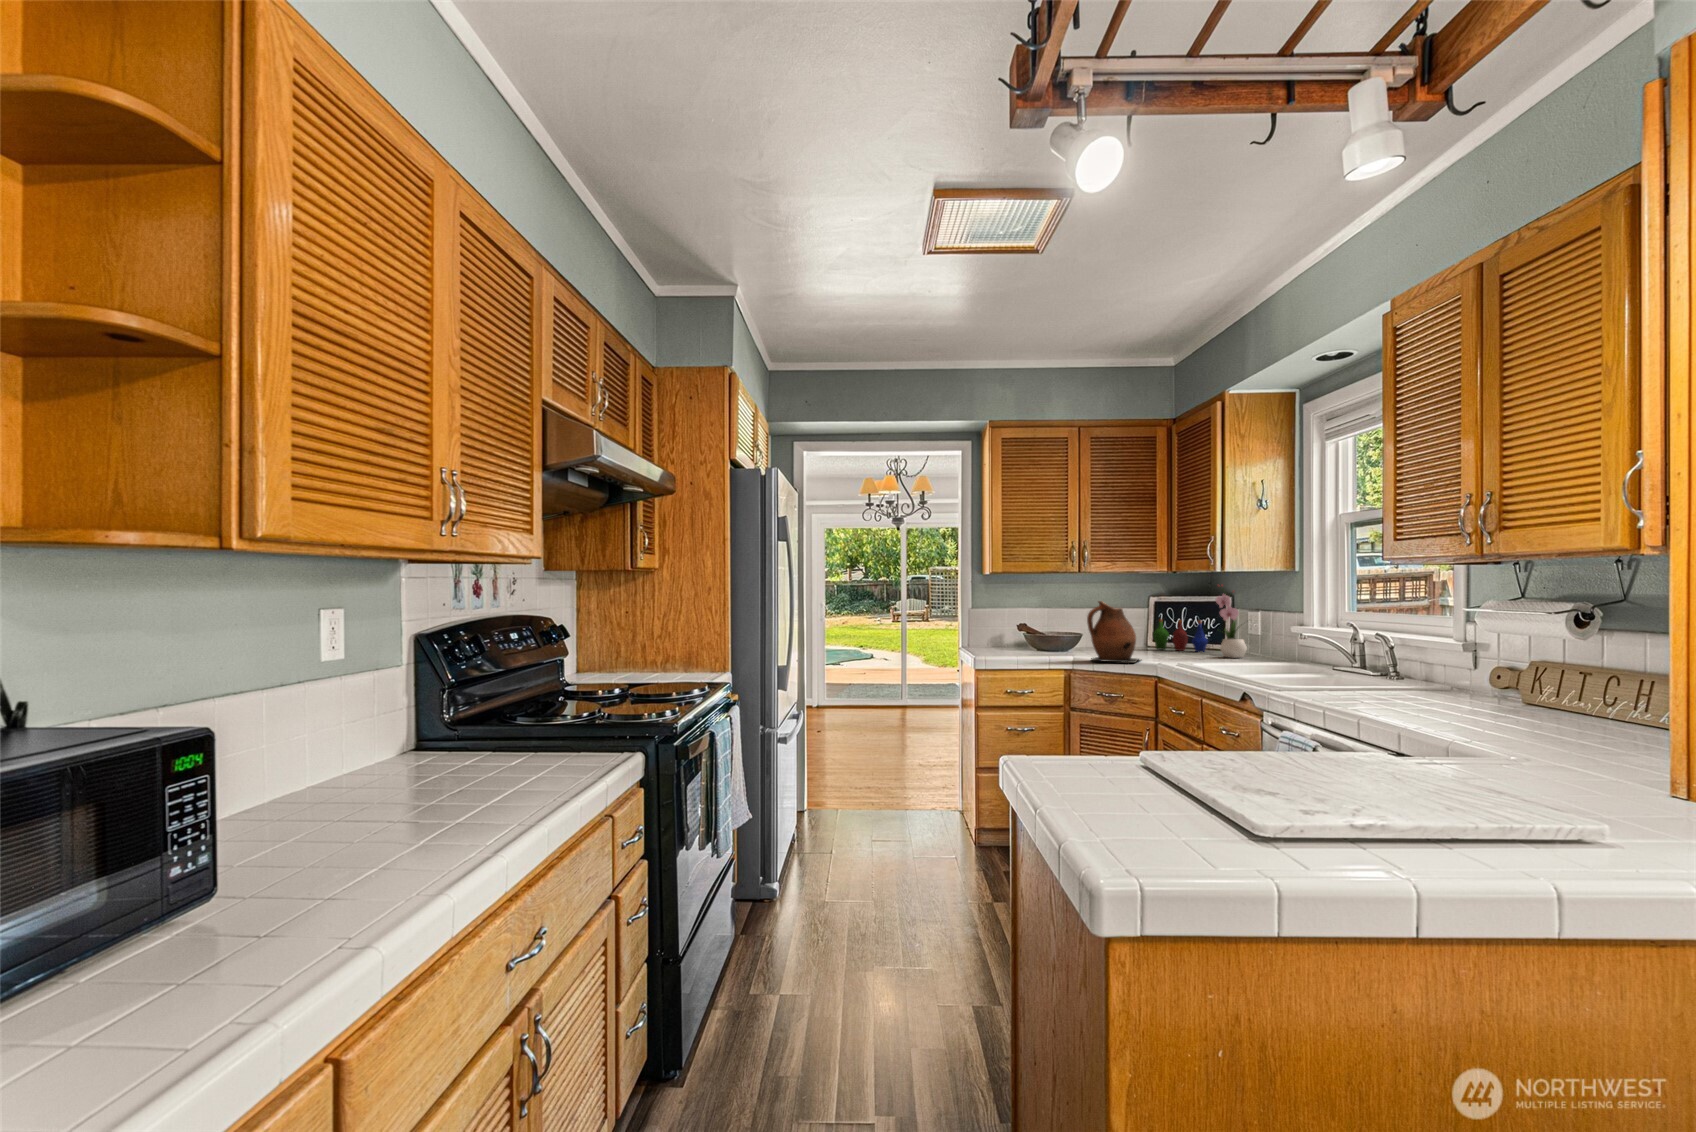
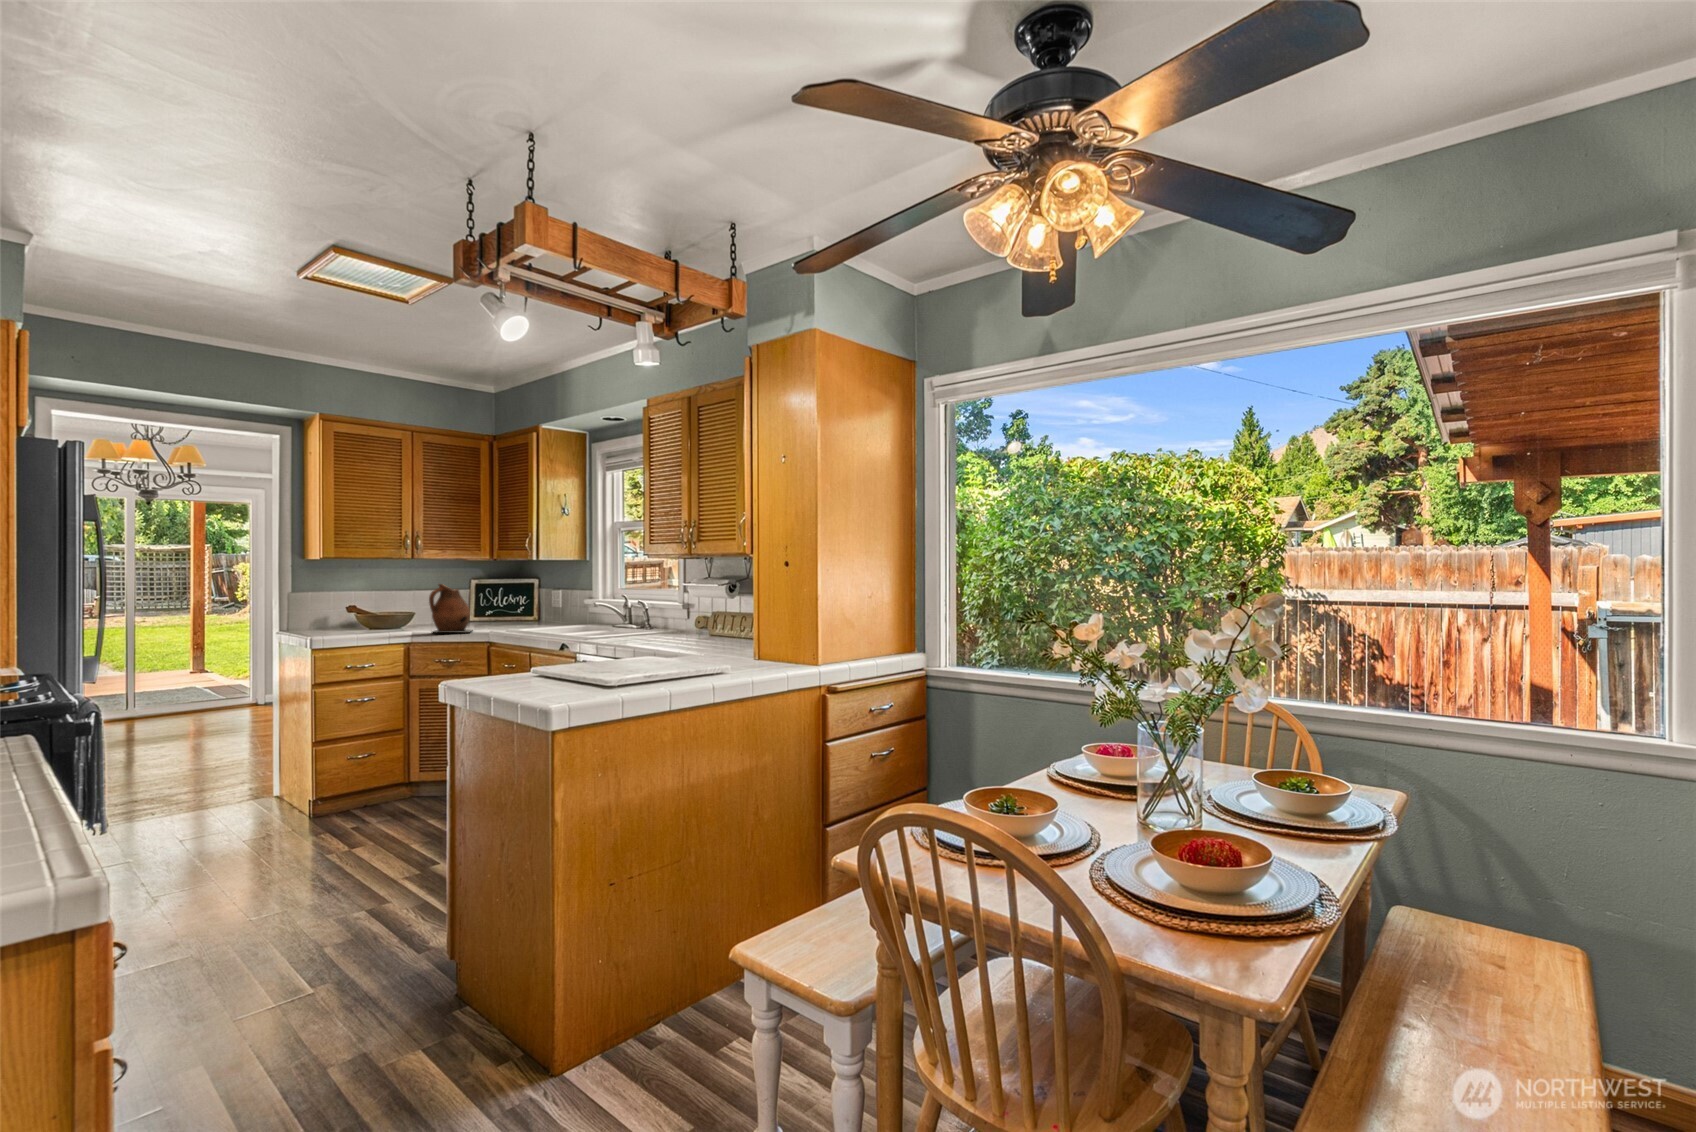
flower arrangement: present [1216,589,1247,658] -> none [529,570,554,625]
bottle: present [1153,619,1208,652] -> none [474,598,520,623]

